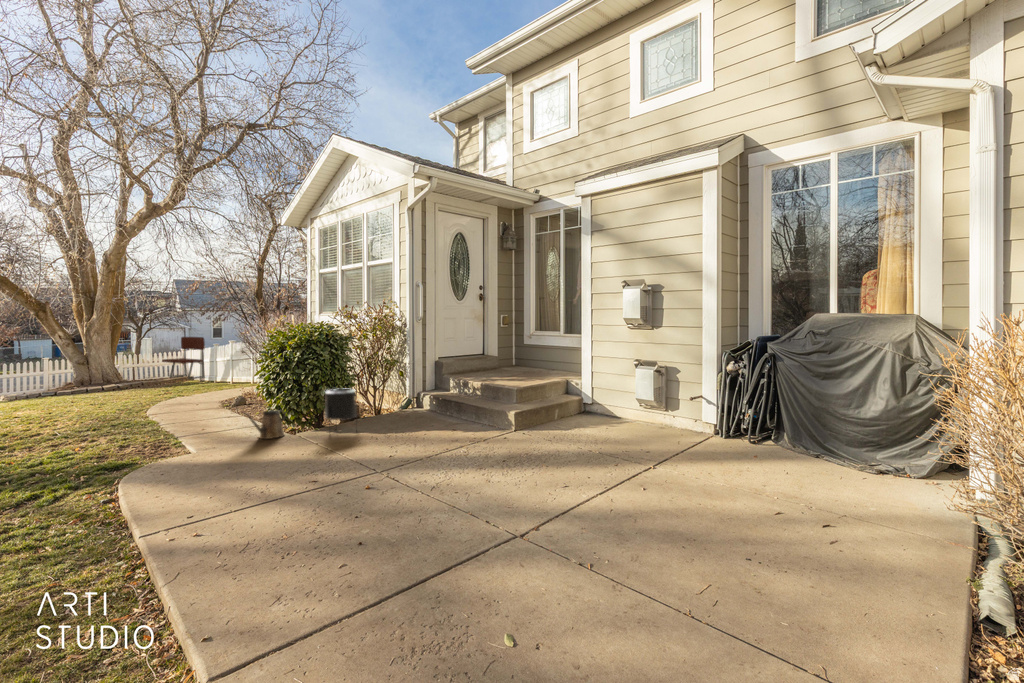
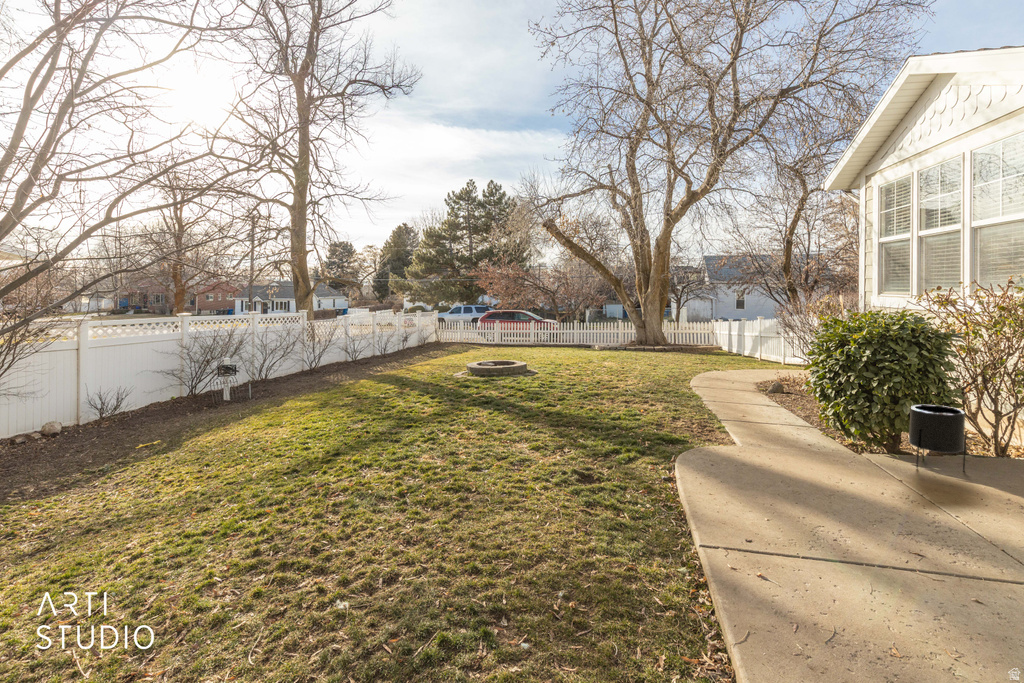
bench: present [162,337,205,379] -> none [695,308,731,349]
watering can: present [245,410,286,439] -> none [797,419,847,455]

